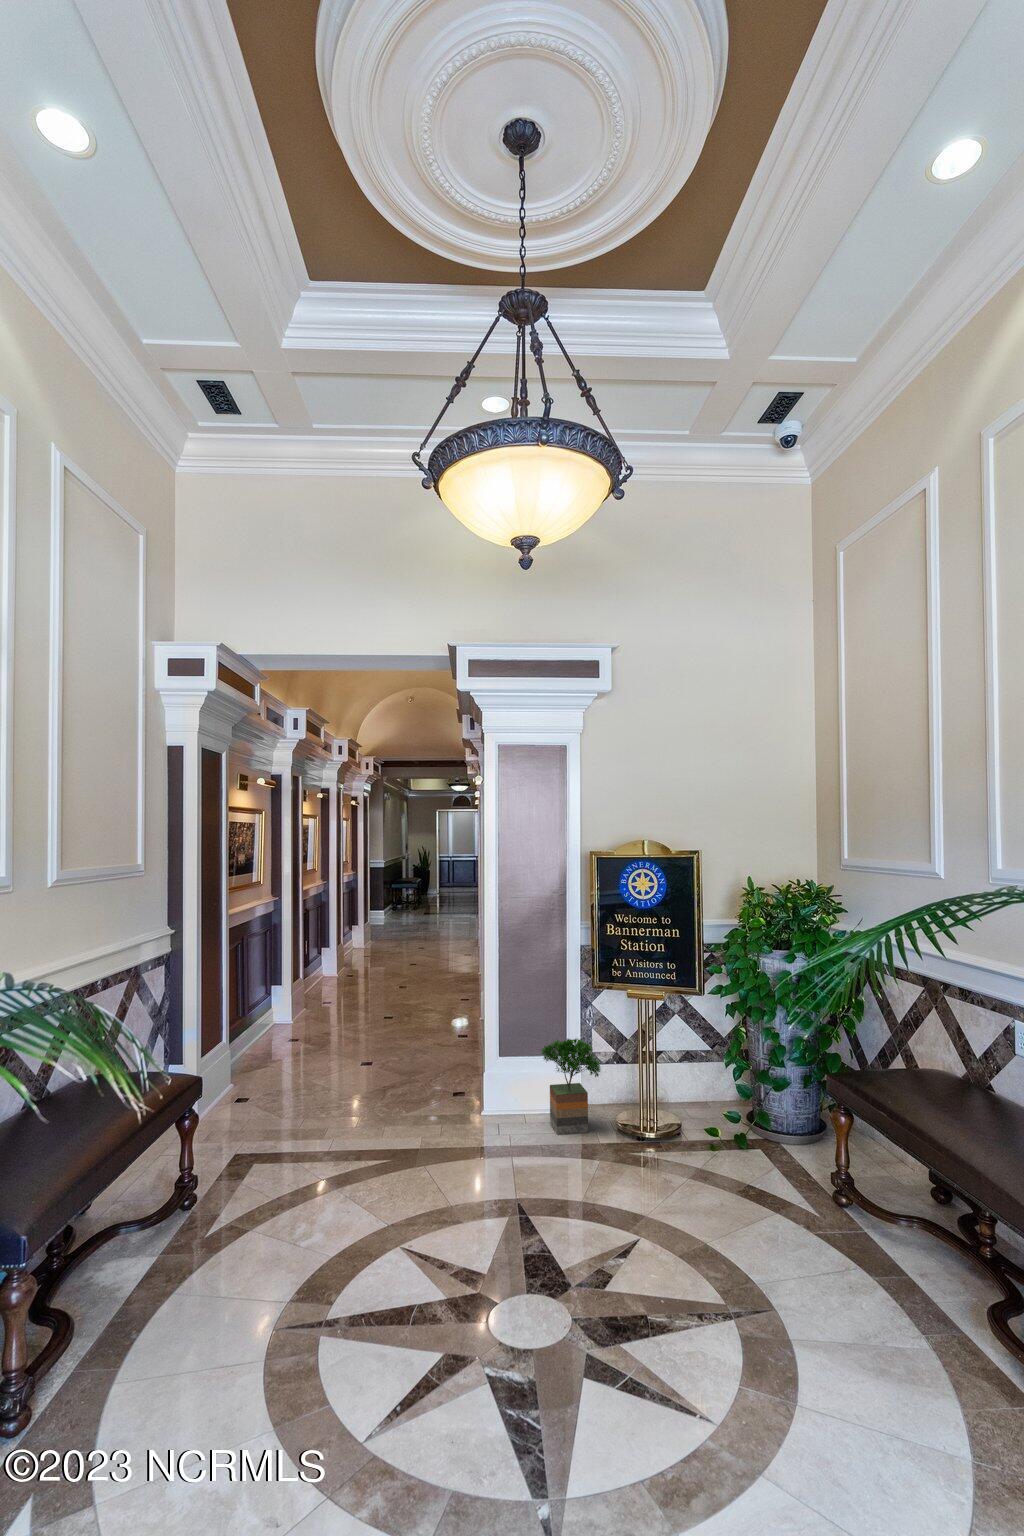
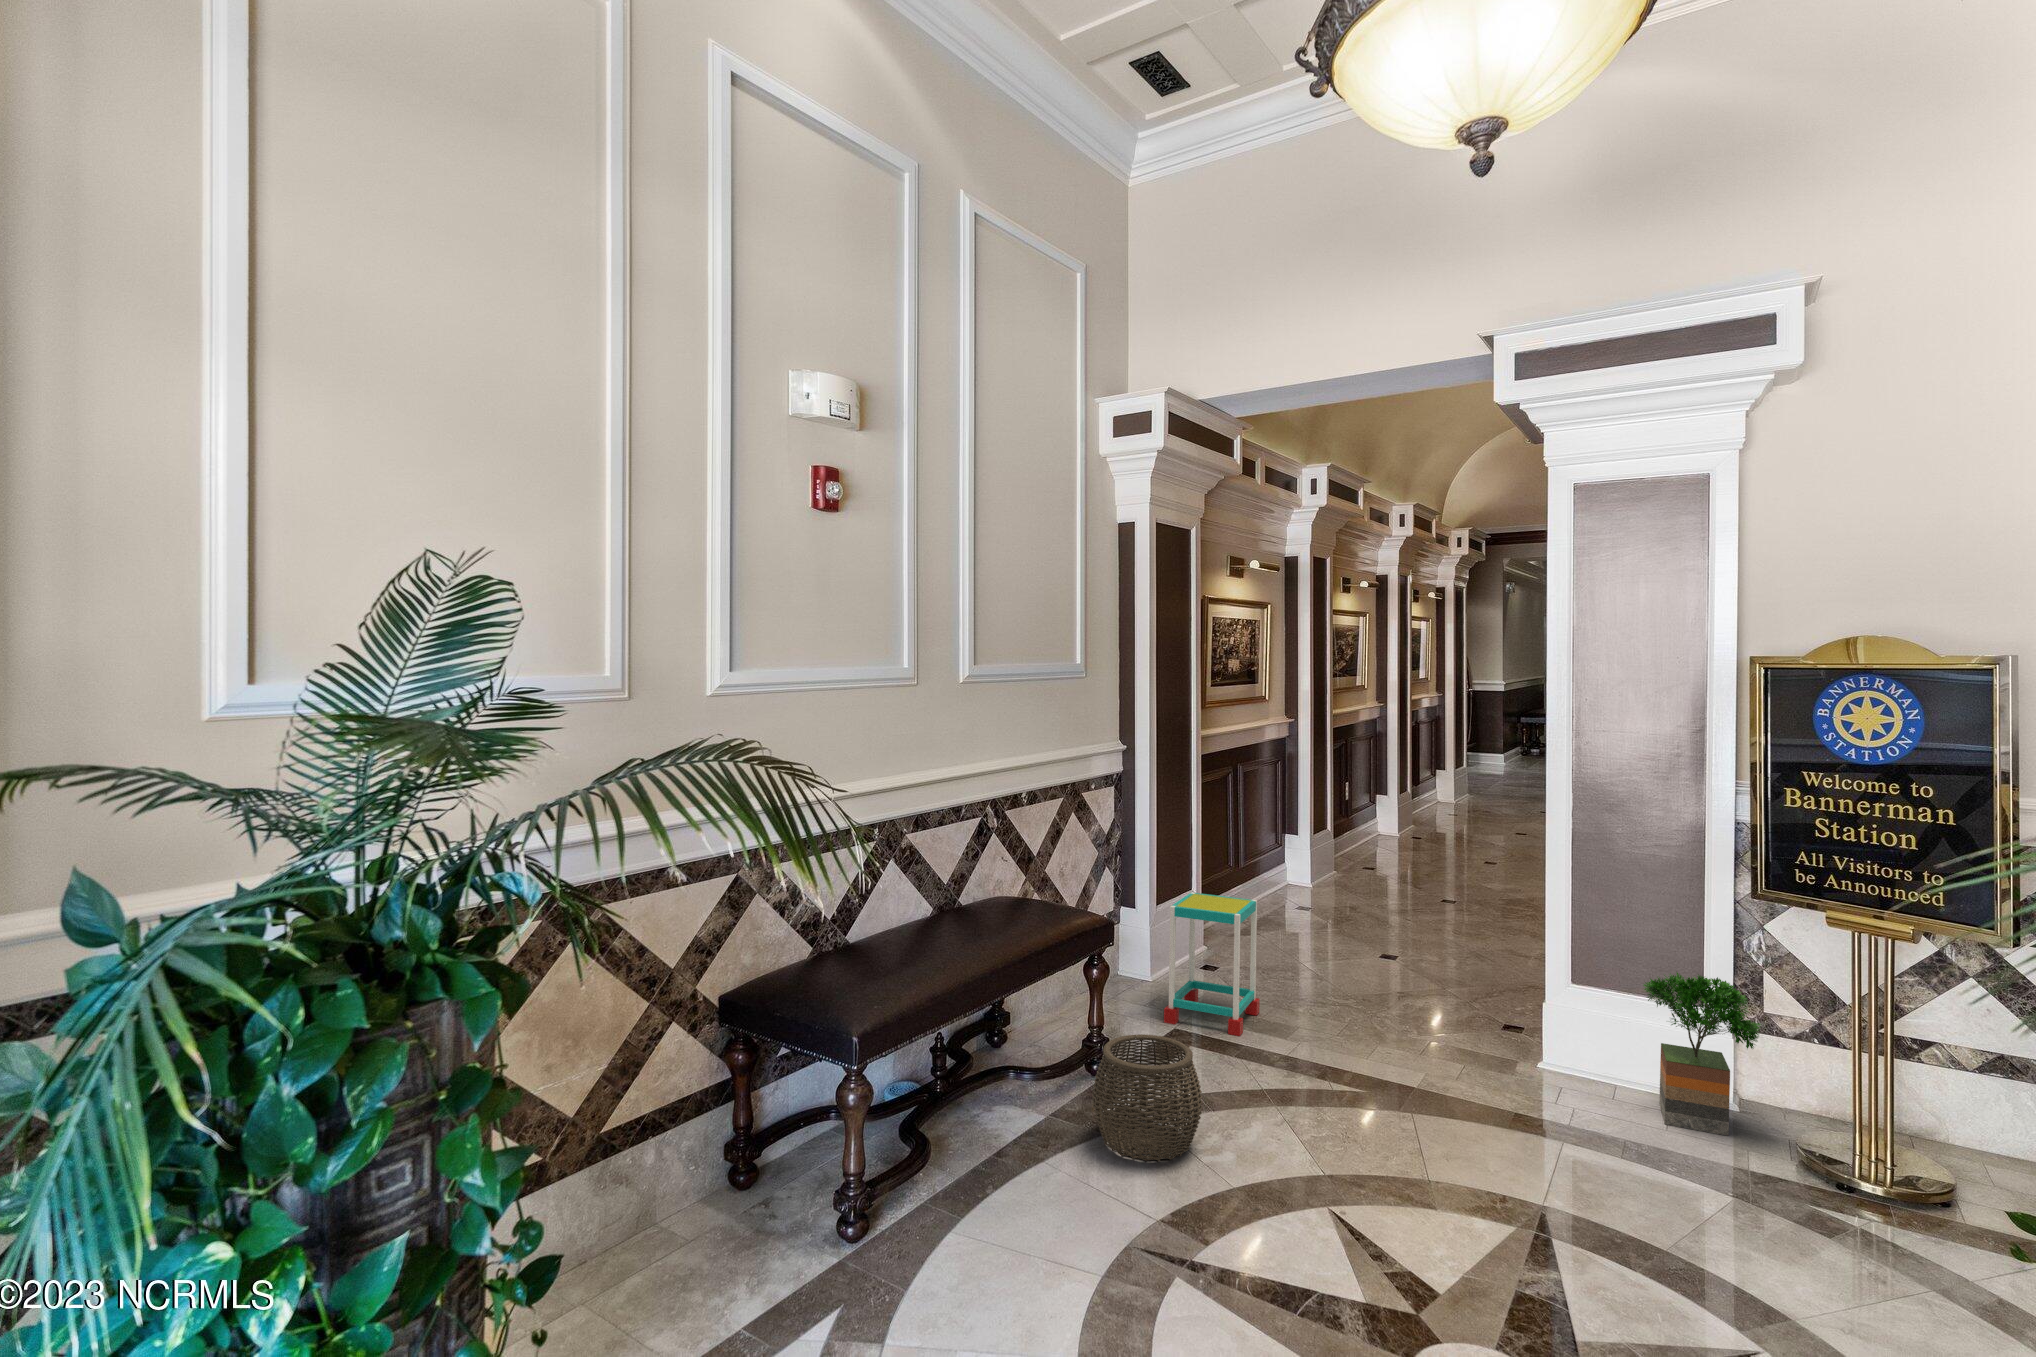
side table: none [221,1039,290,1152] -> present [1164,892,1260,1036]
woven basket: none [208,1158,297,1262] -> present [1093,1034,1203,1161]

